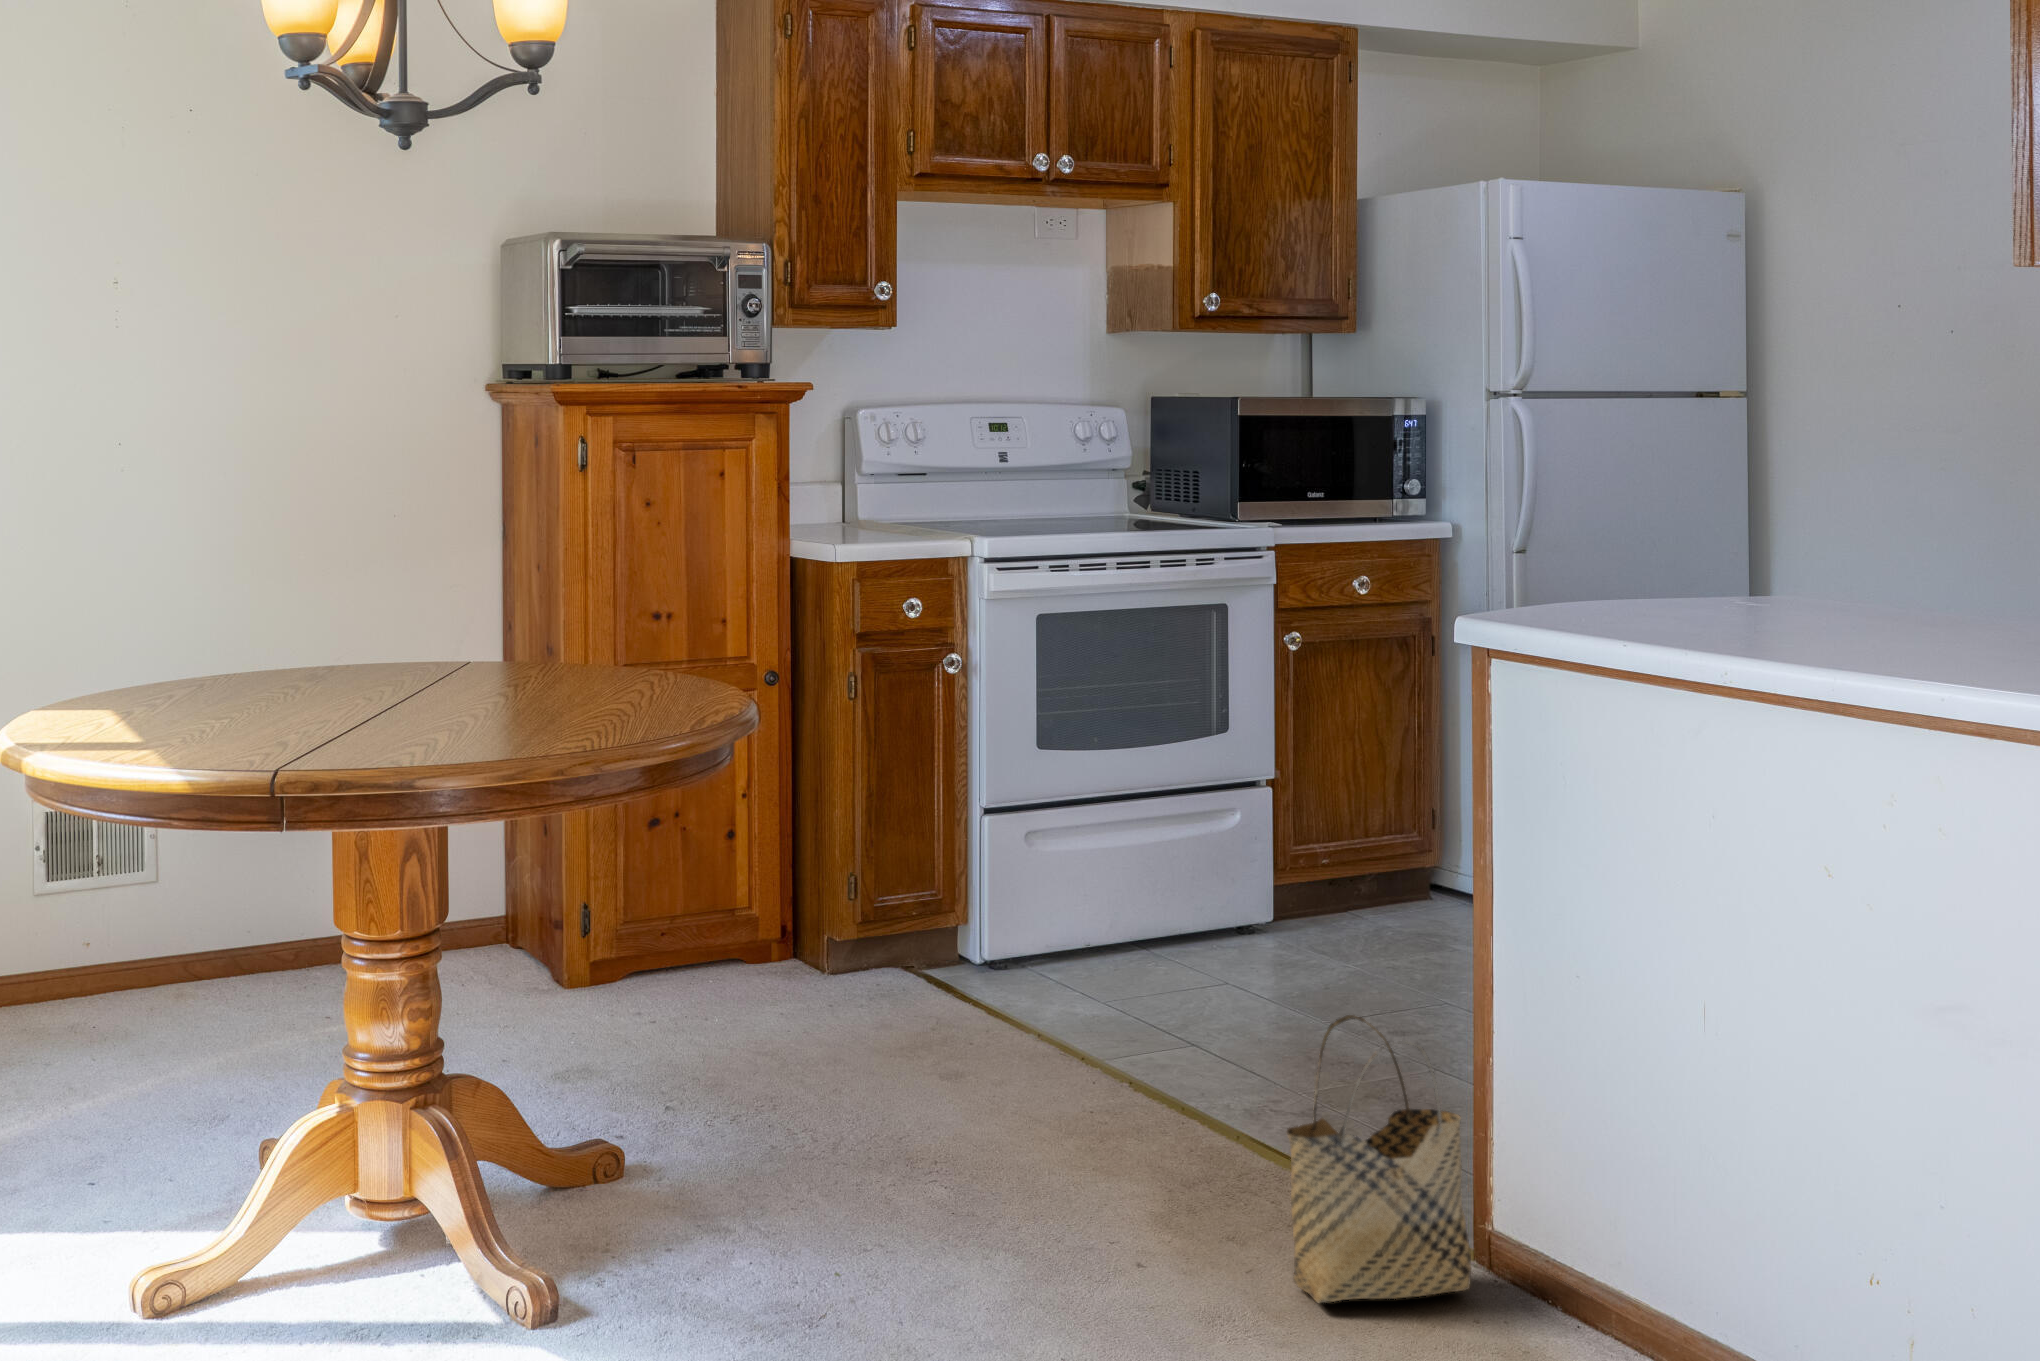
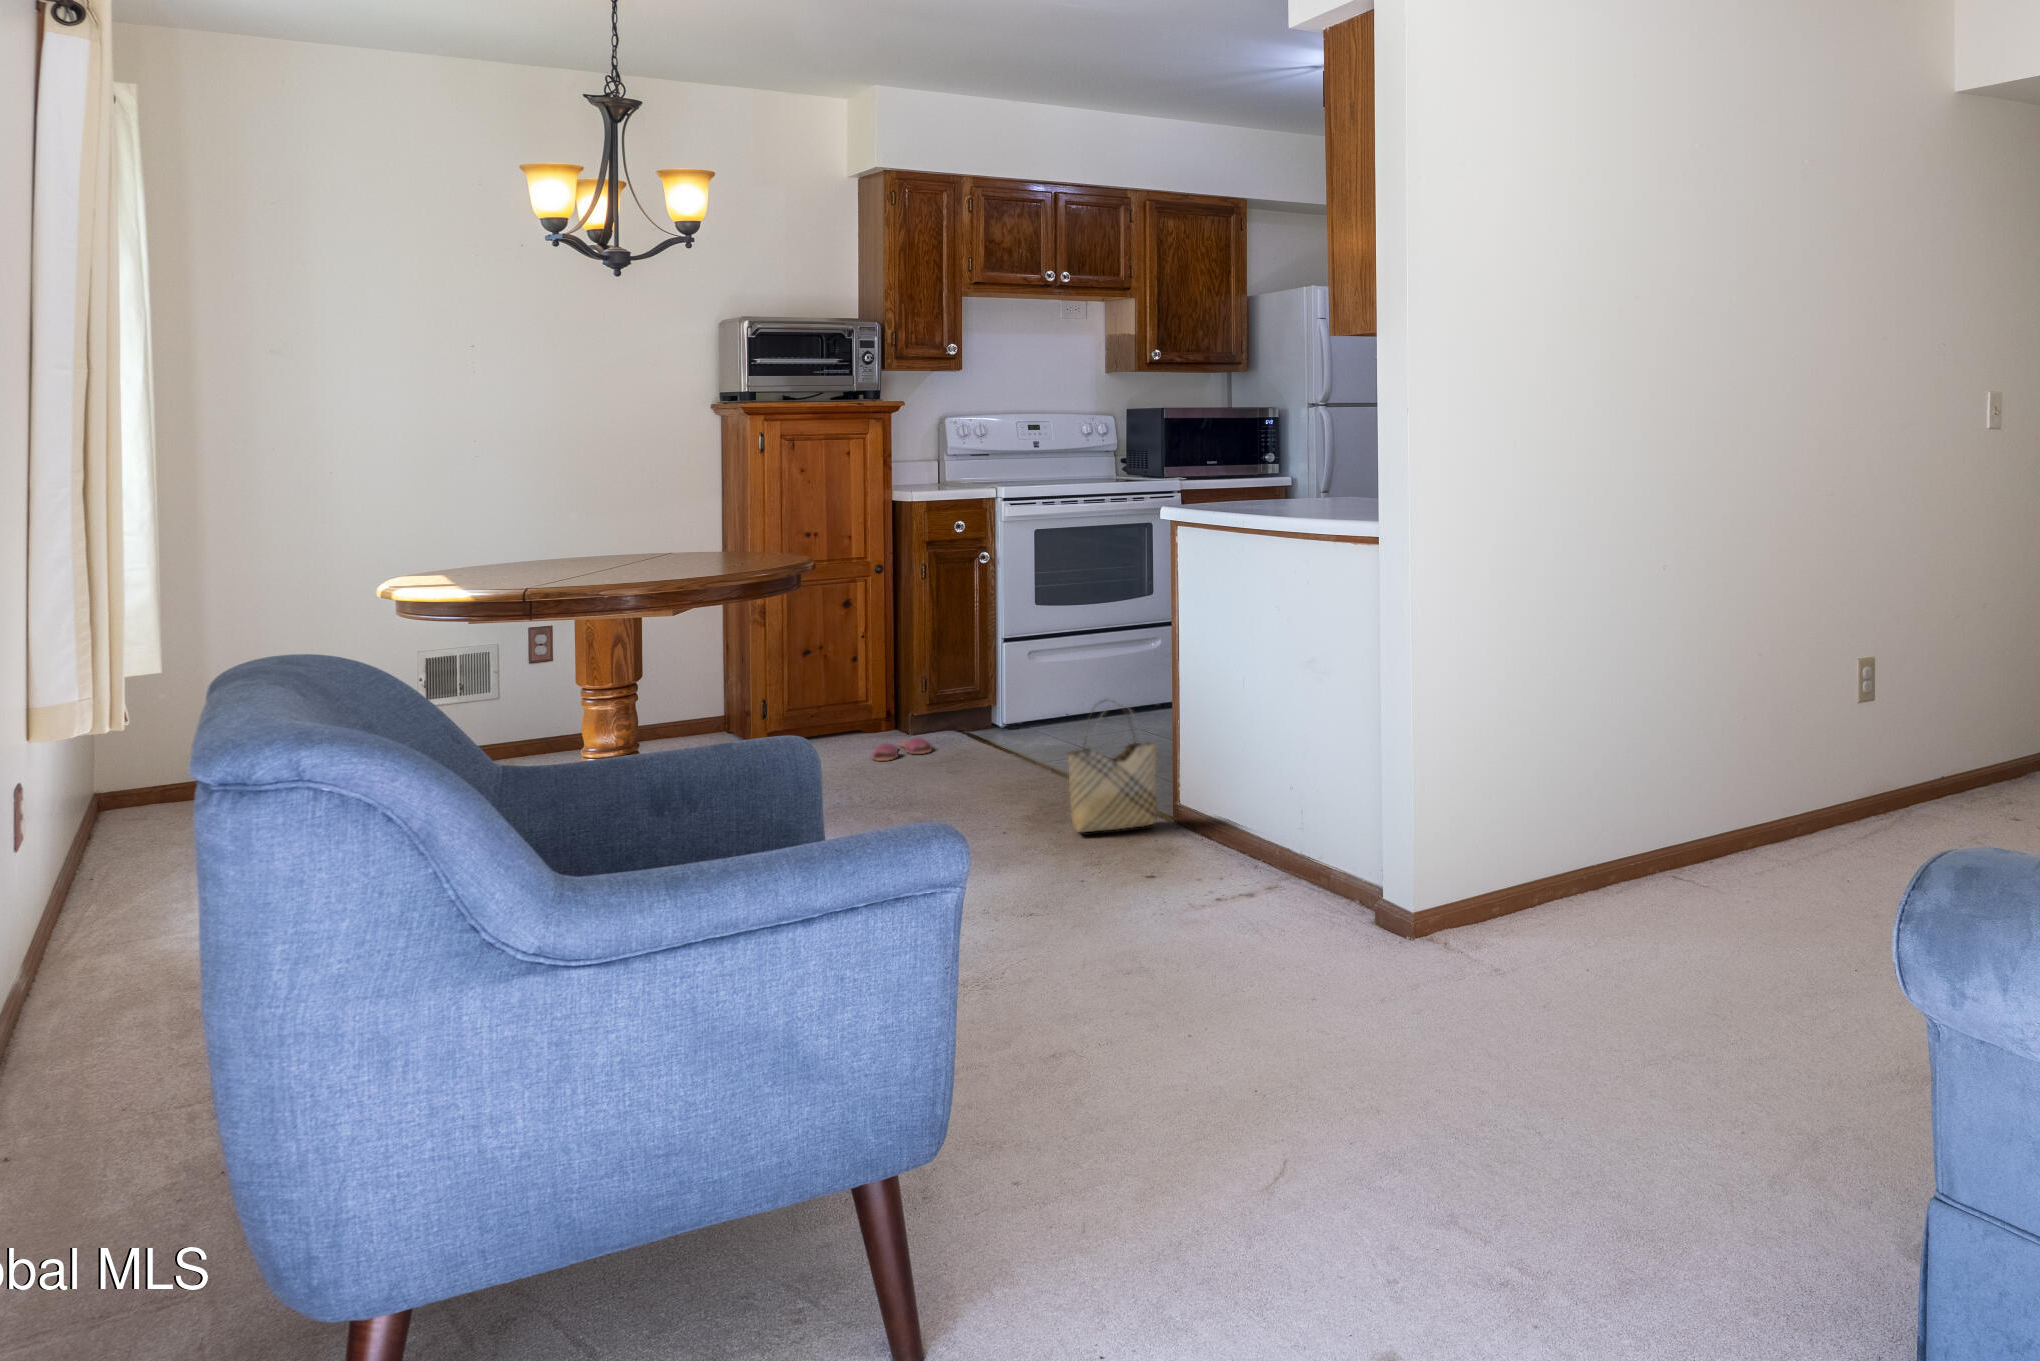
slippers: none [785,990,886,1038] -> present [872,738,932,761]

